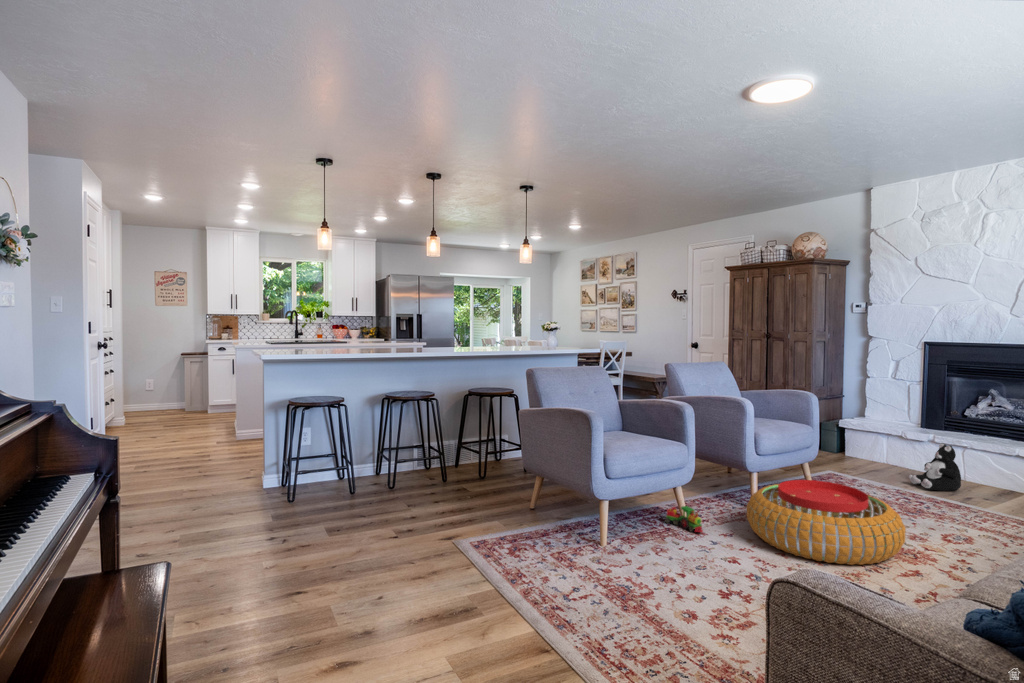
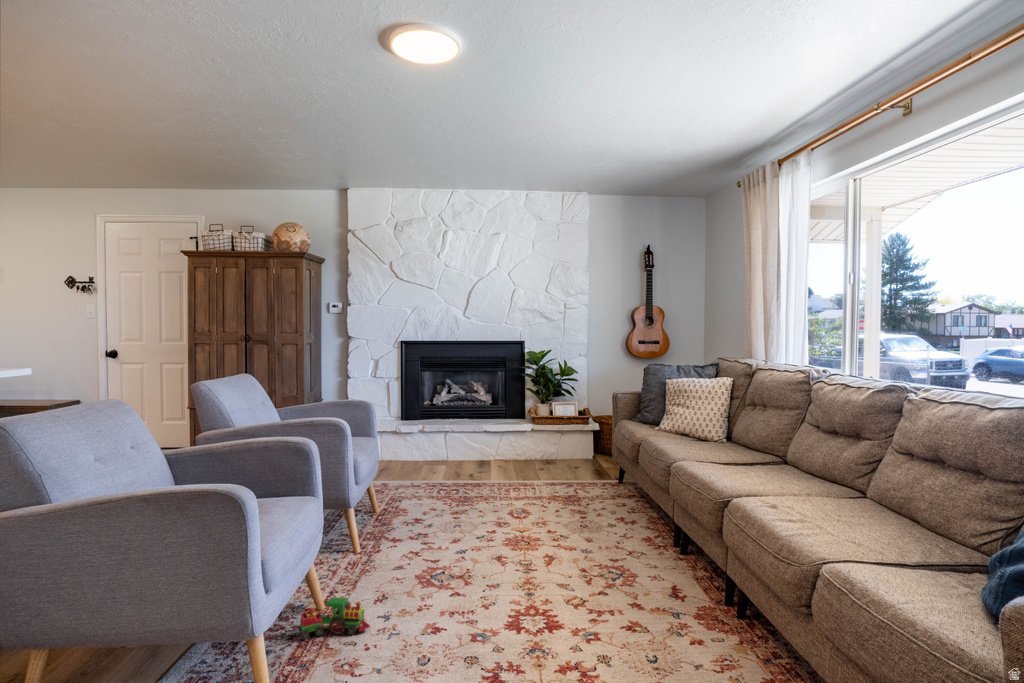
plush toy: present [909,443,961,491] -> none [426,431,462,476]
pouf: present [746,480,906,565] -> none [389,498,548,601]

